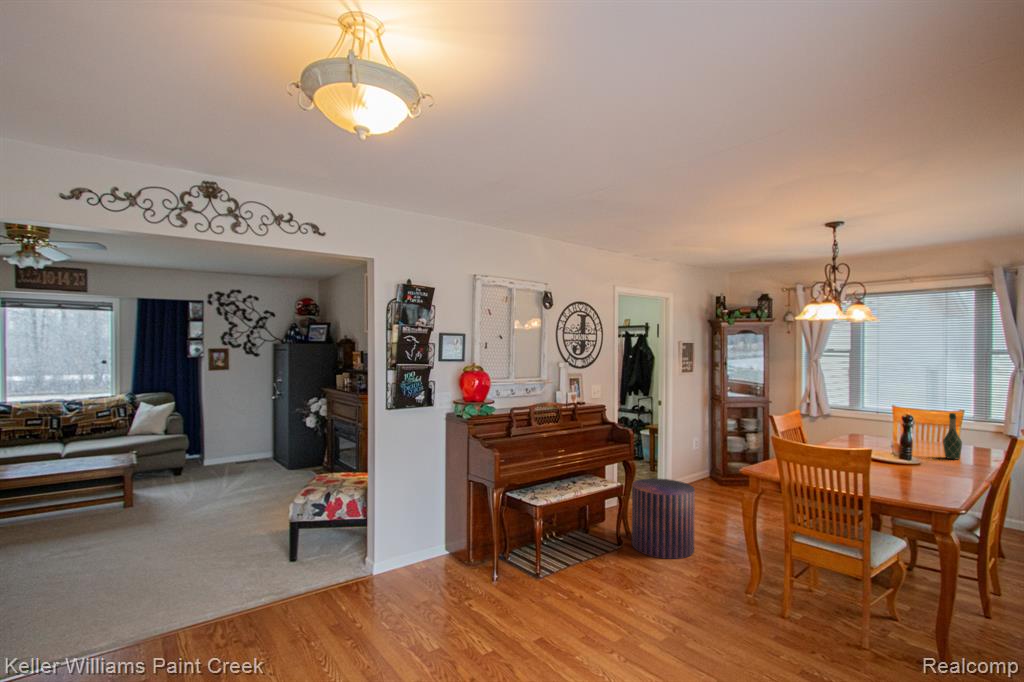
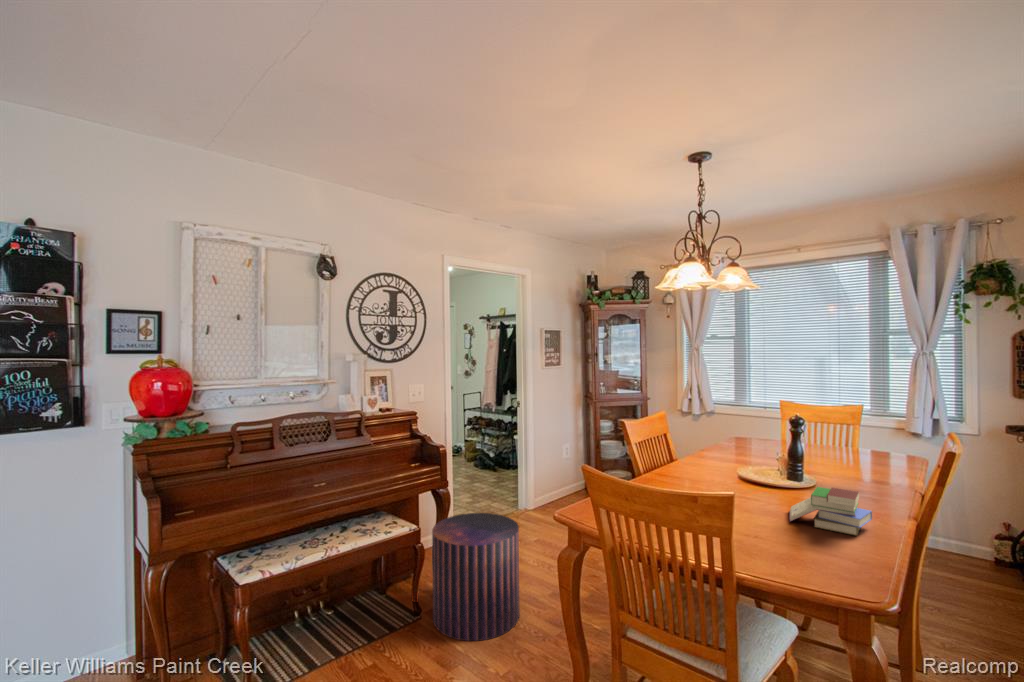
wine bottle: present [943,413,962,459] -> none [843,410,868,475]
book: none [901,458,957,486] -> present [789,487,872,536]

